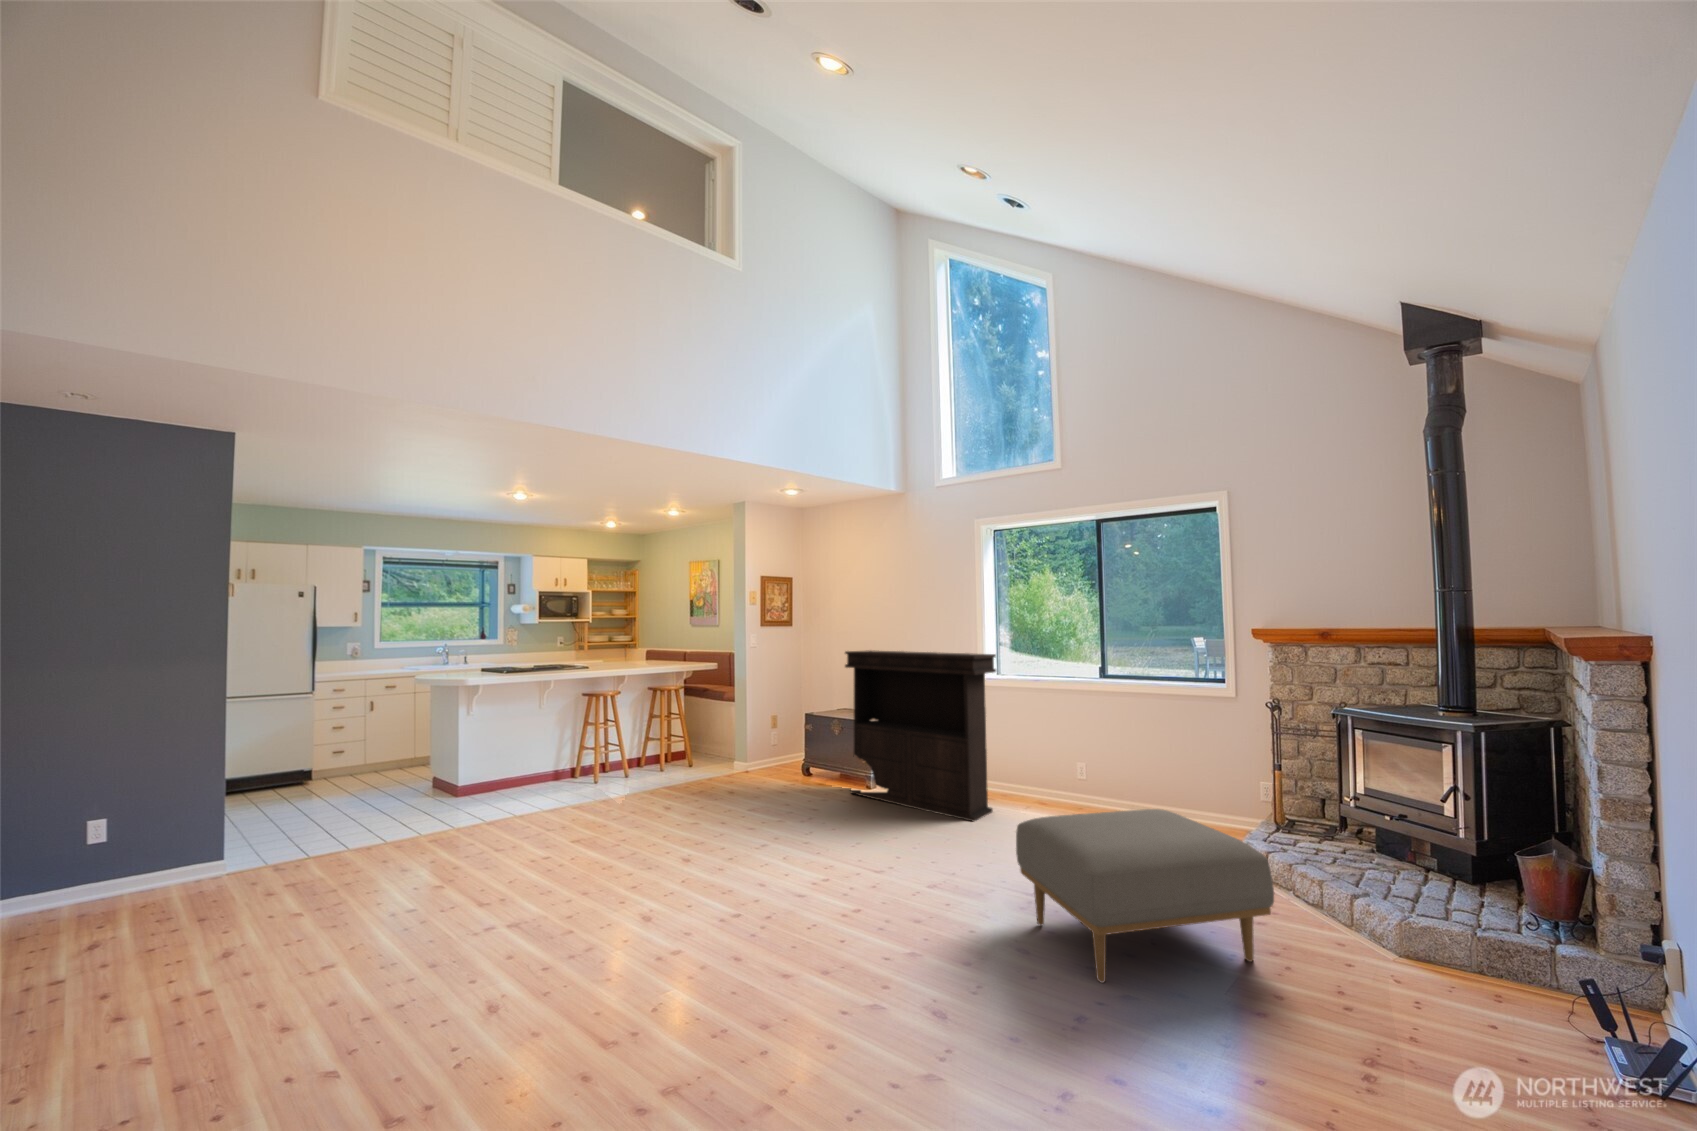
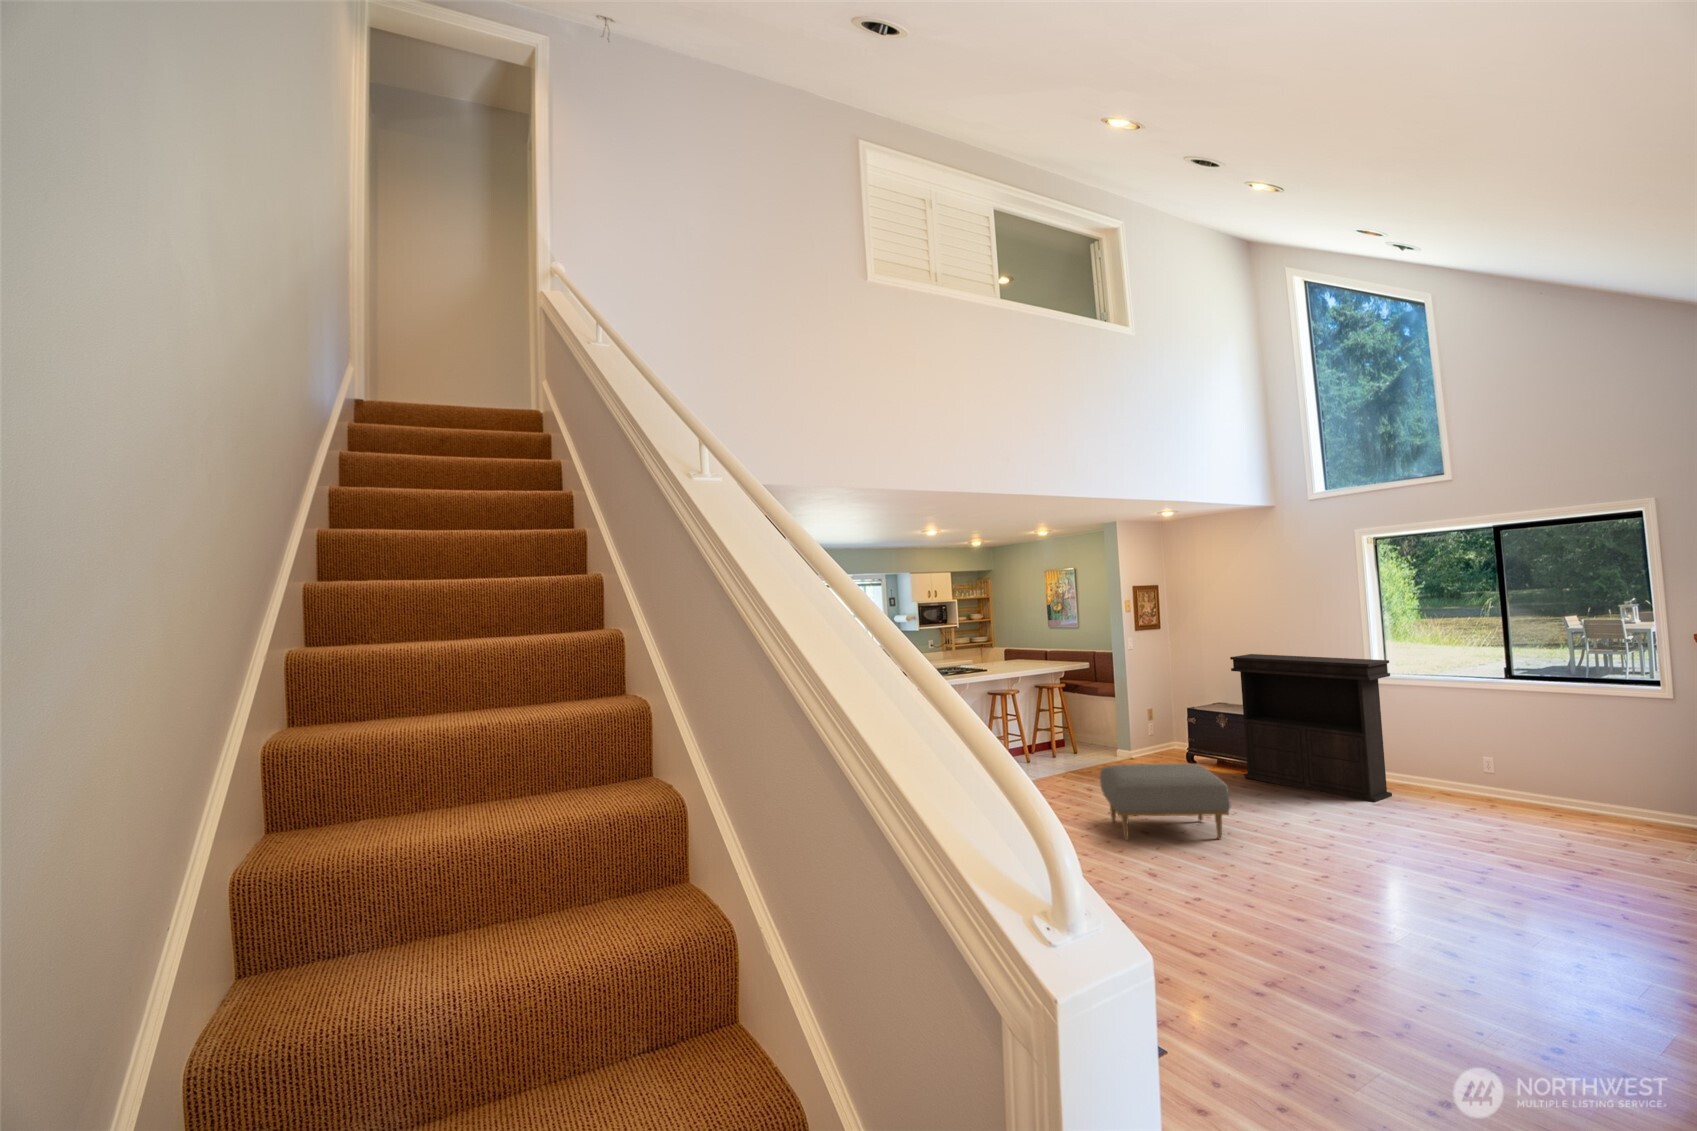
ottoman: present [1016,809,1274,983] -> present [1100,763,1231,840]

